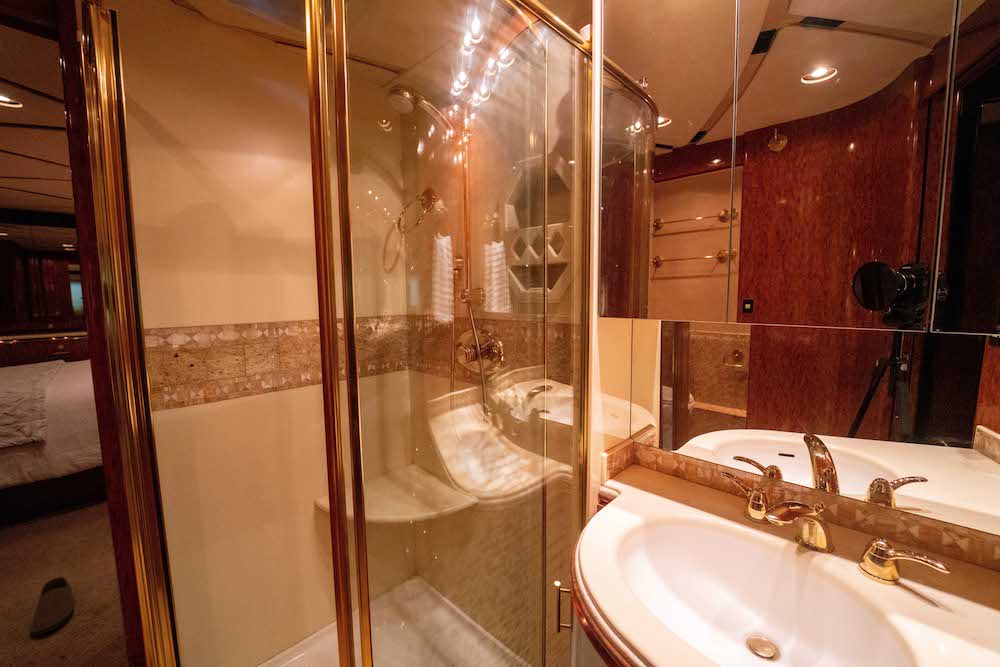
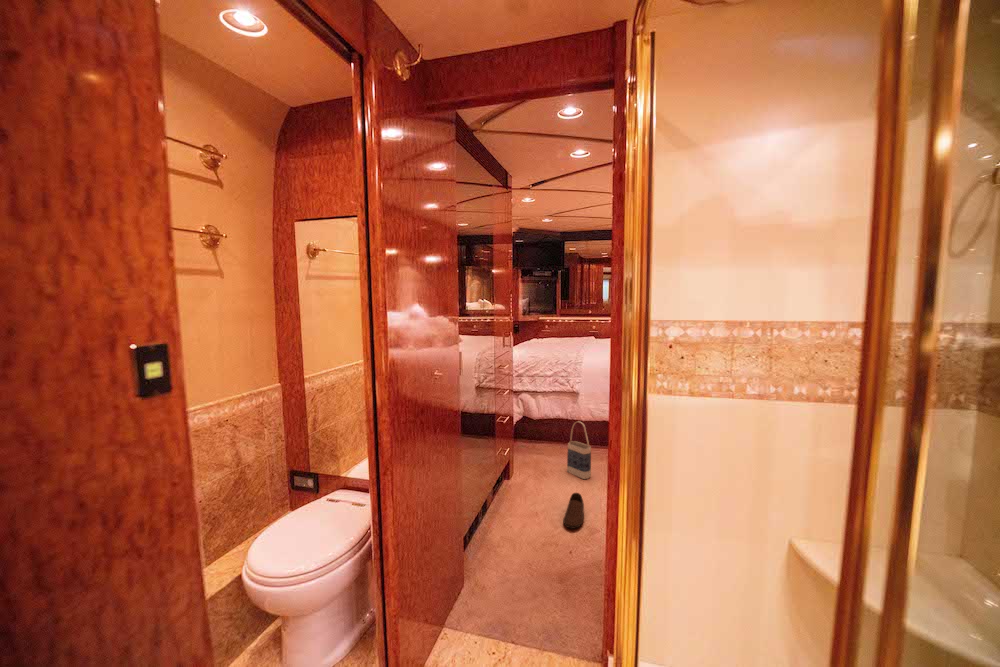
bag: none [26,480,81,561] -> present [567,421,591,479]

